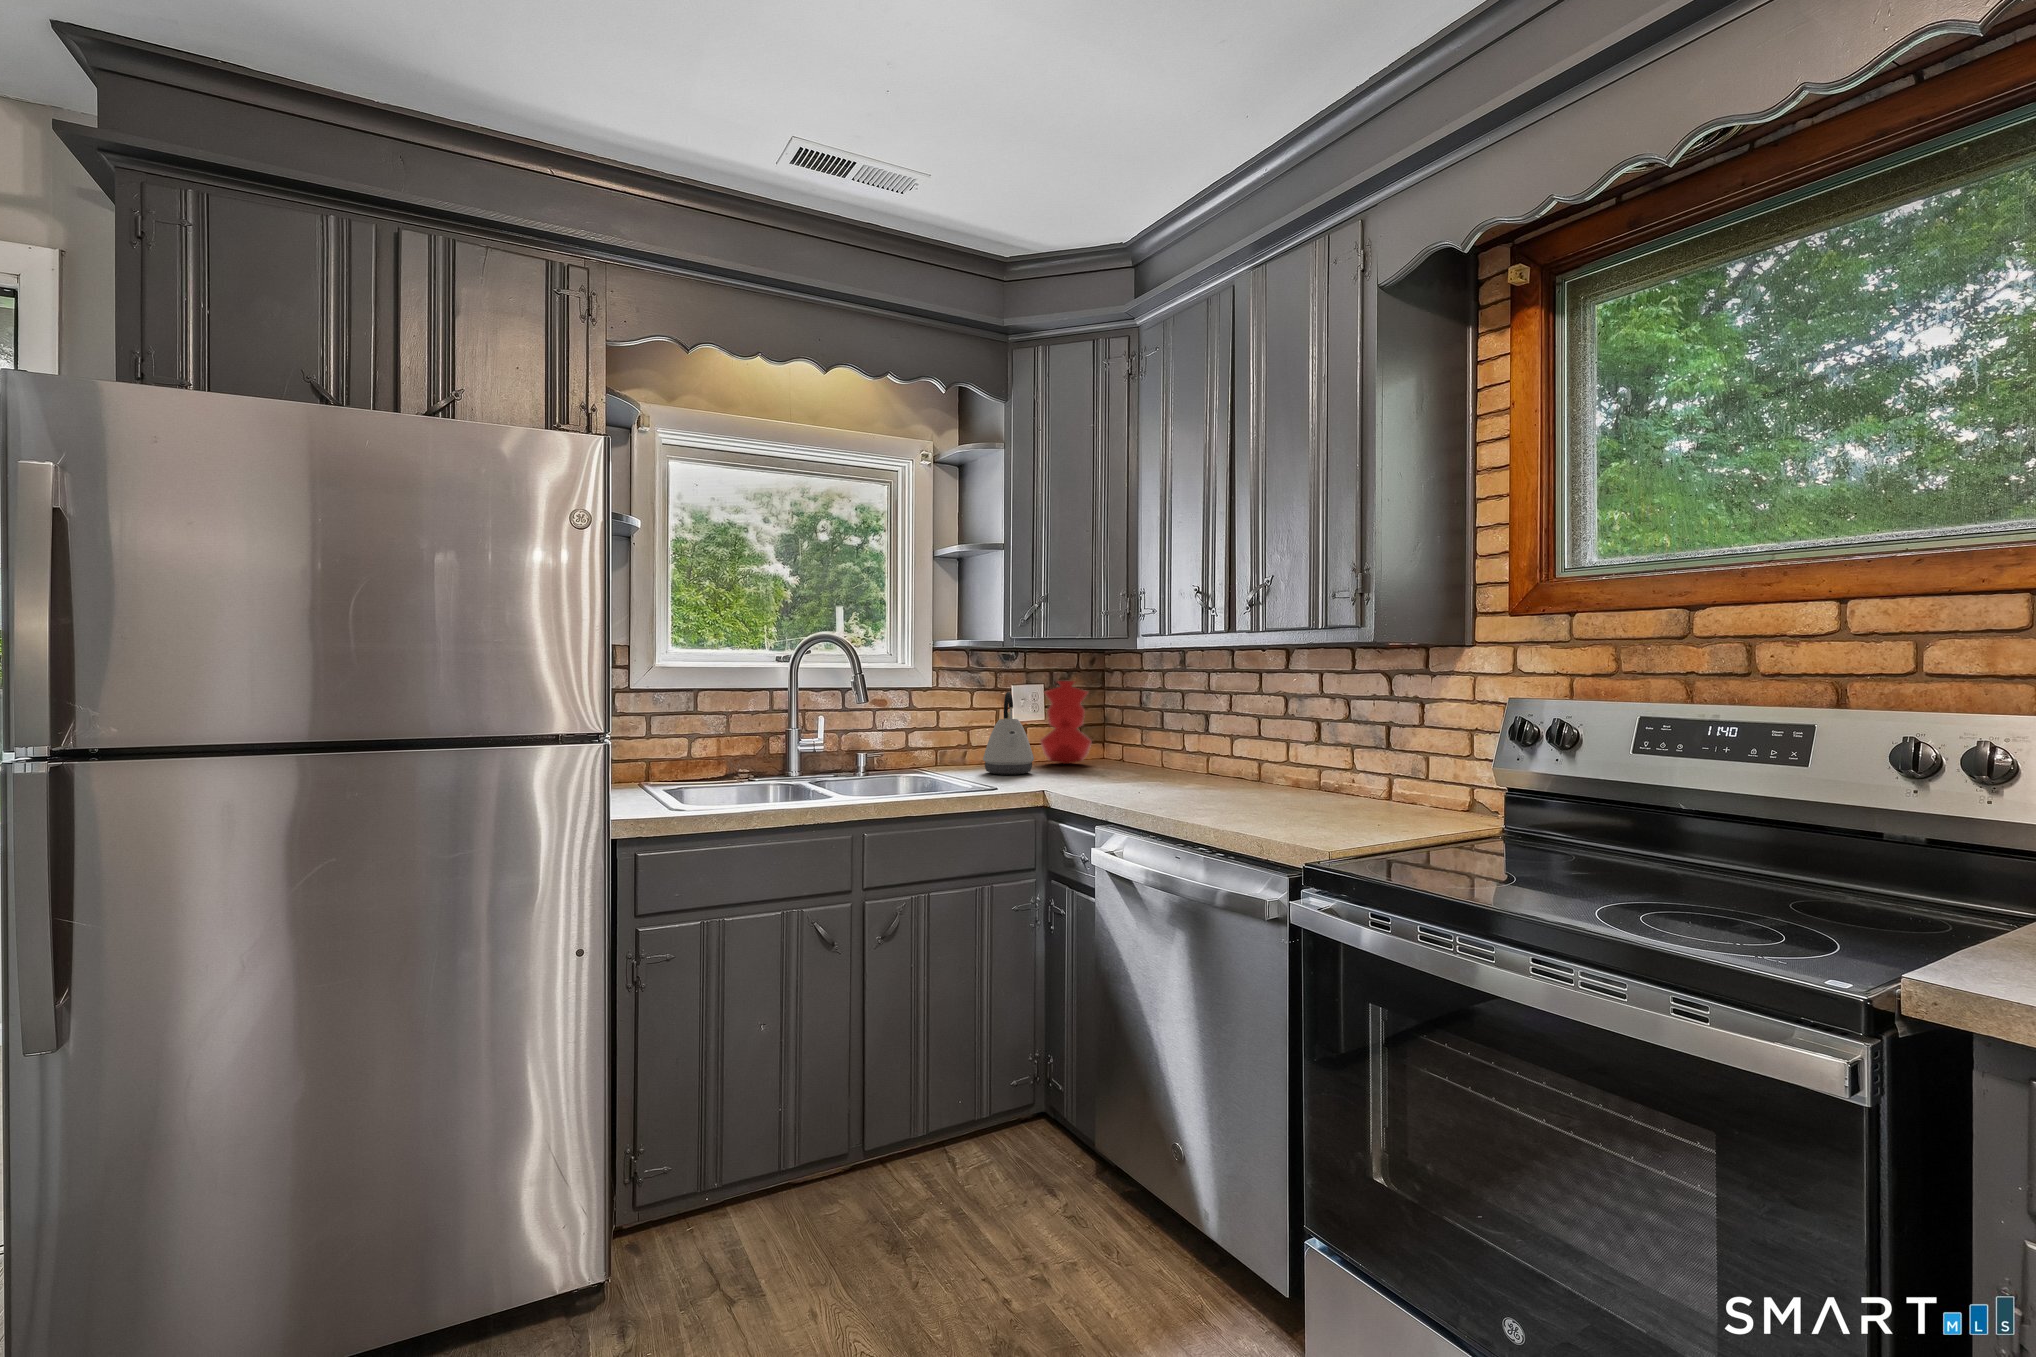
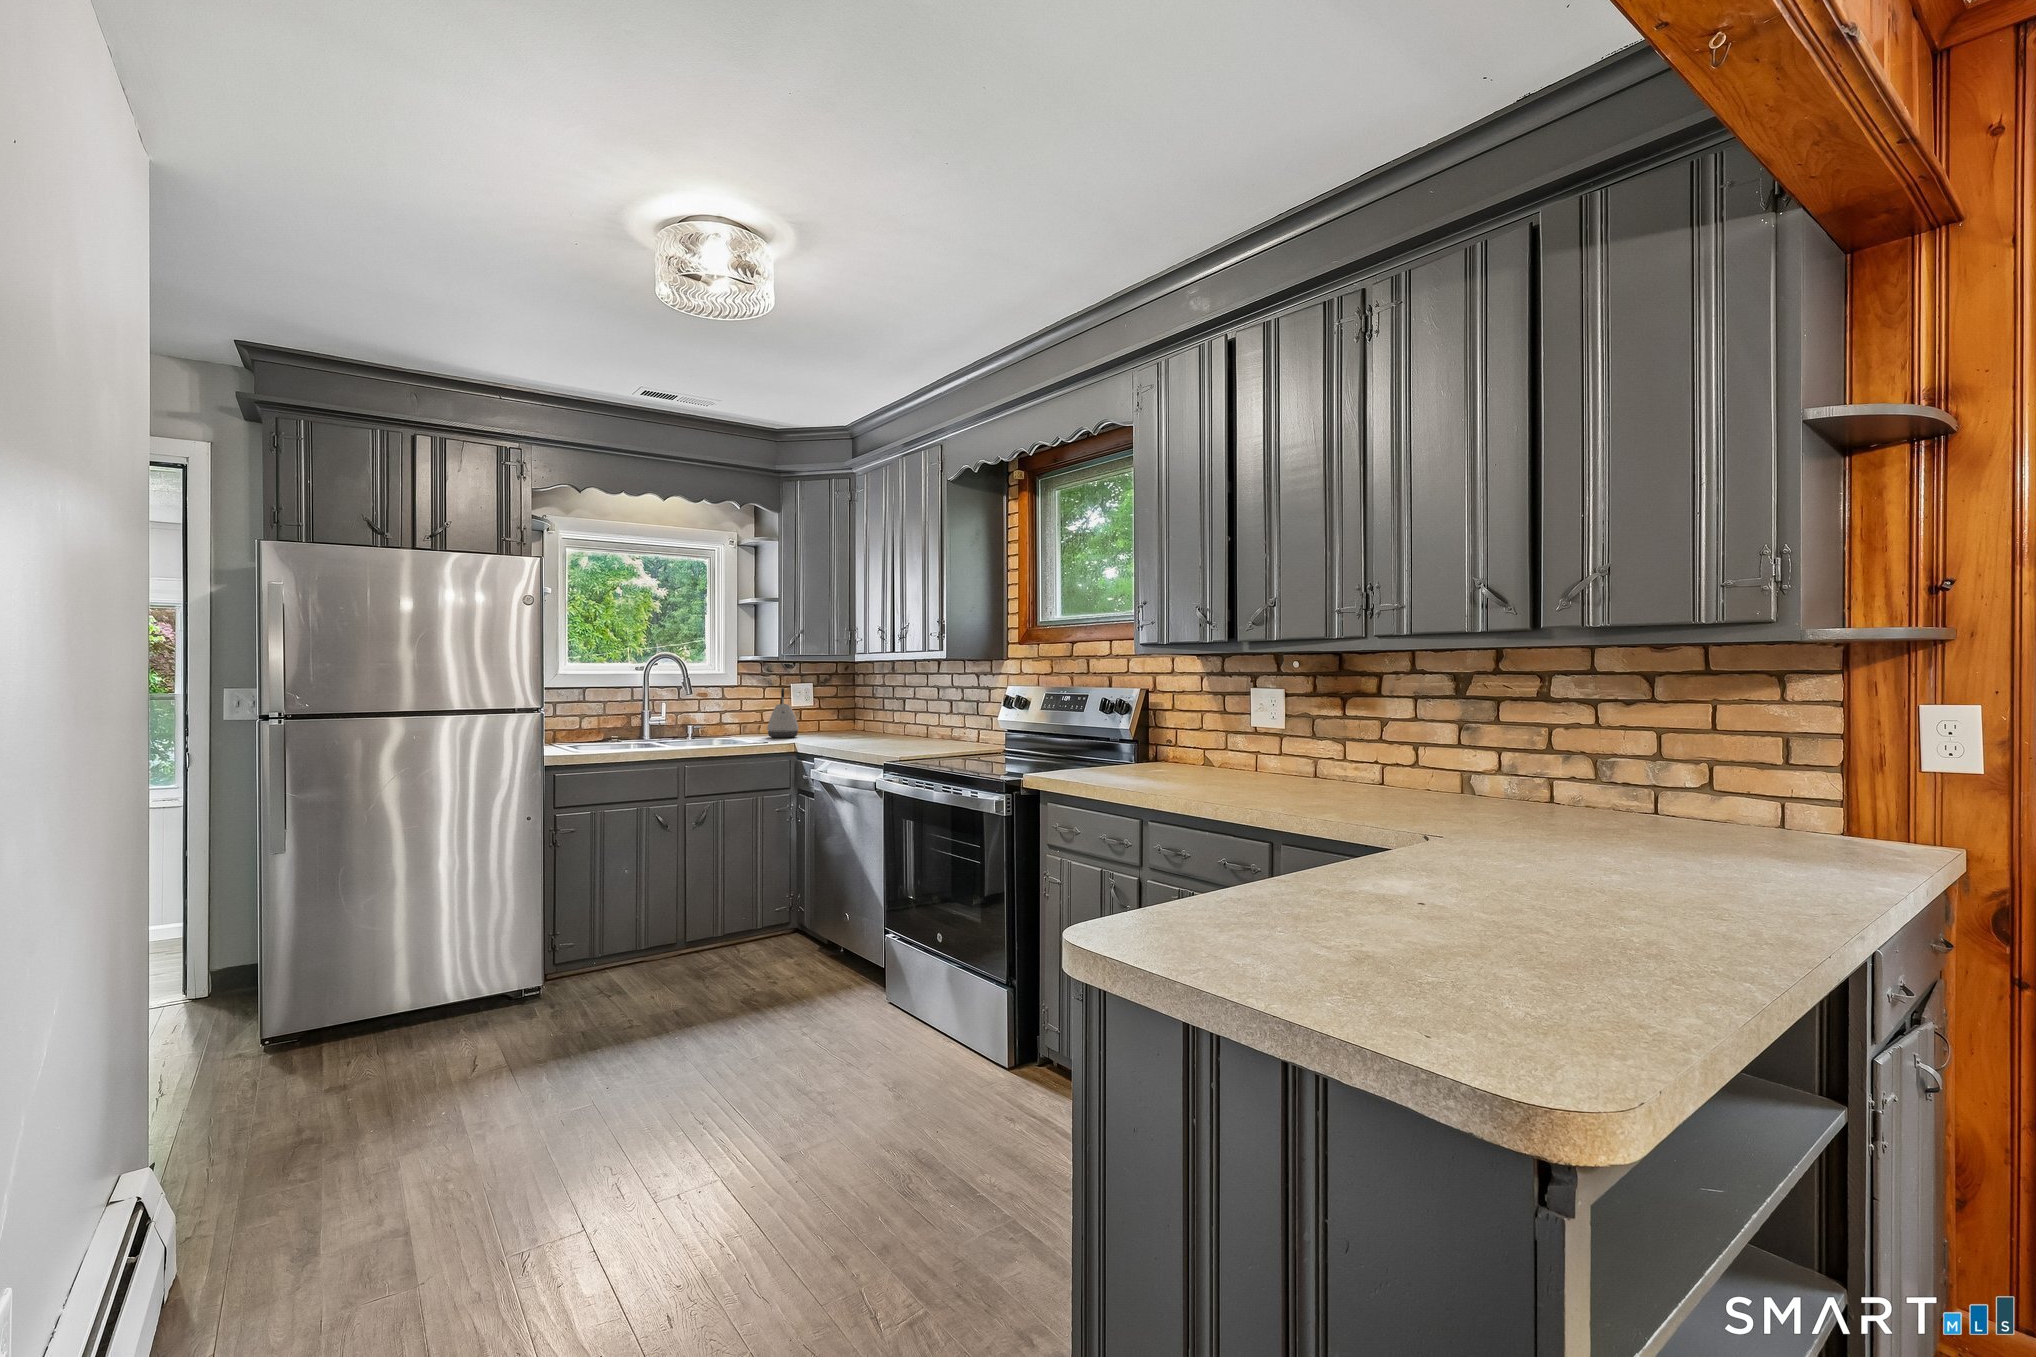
vase: present [1040,681,1092,764] -> none [808,681,841,733]

